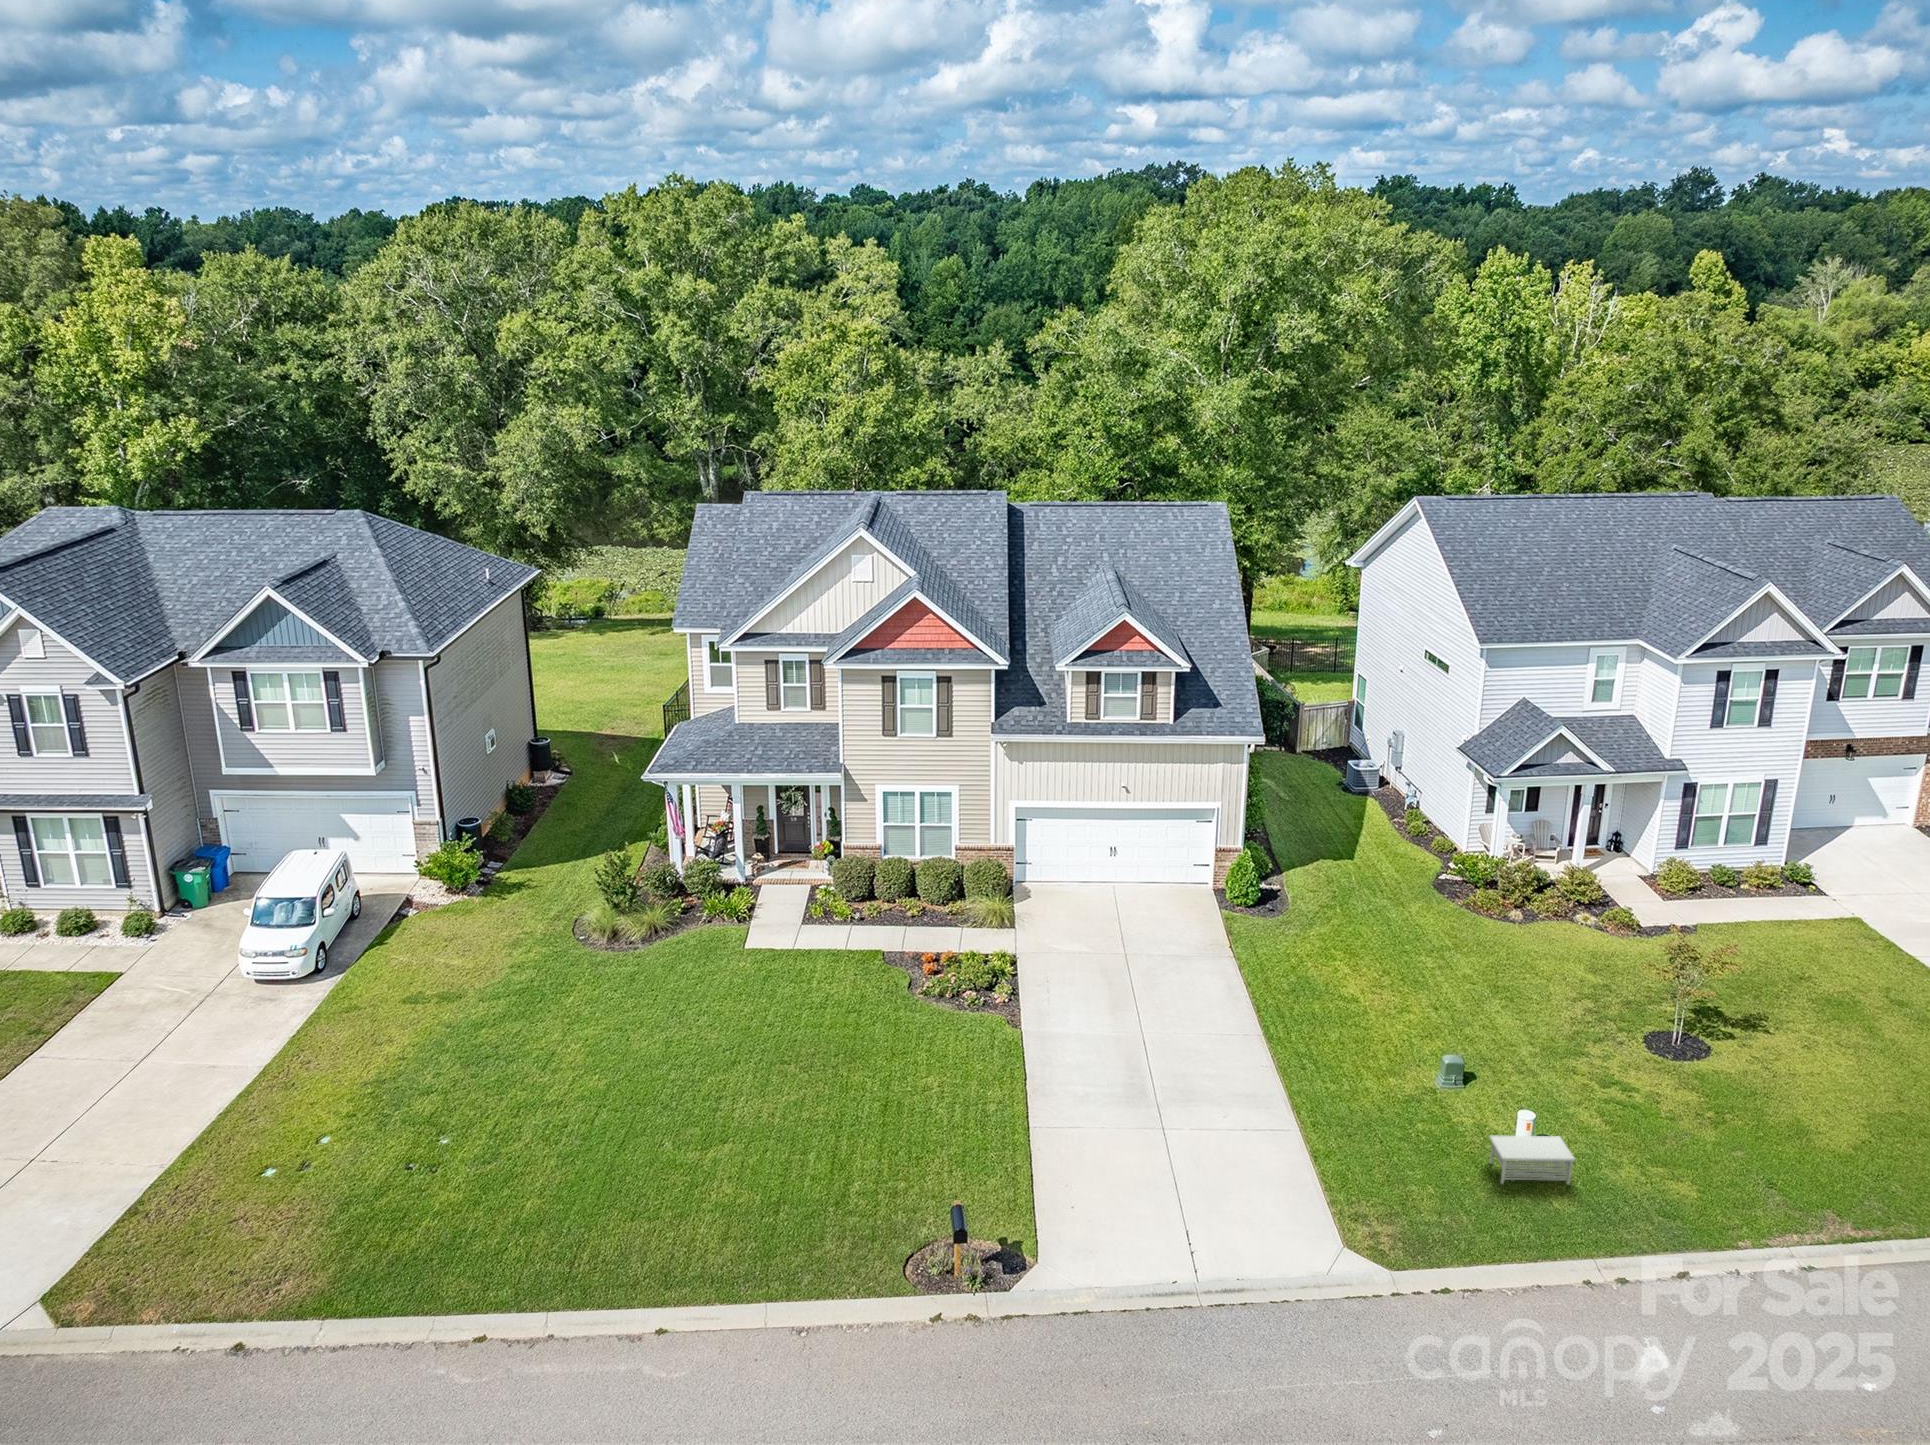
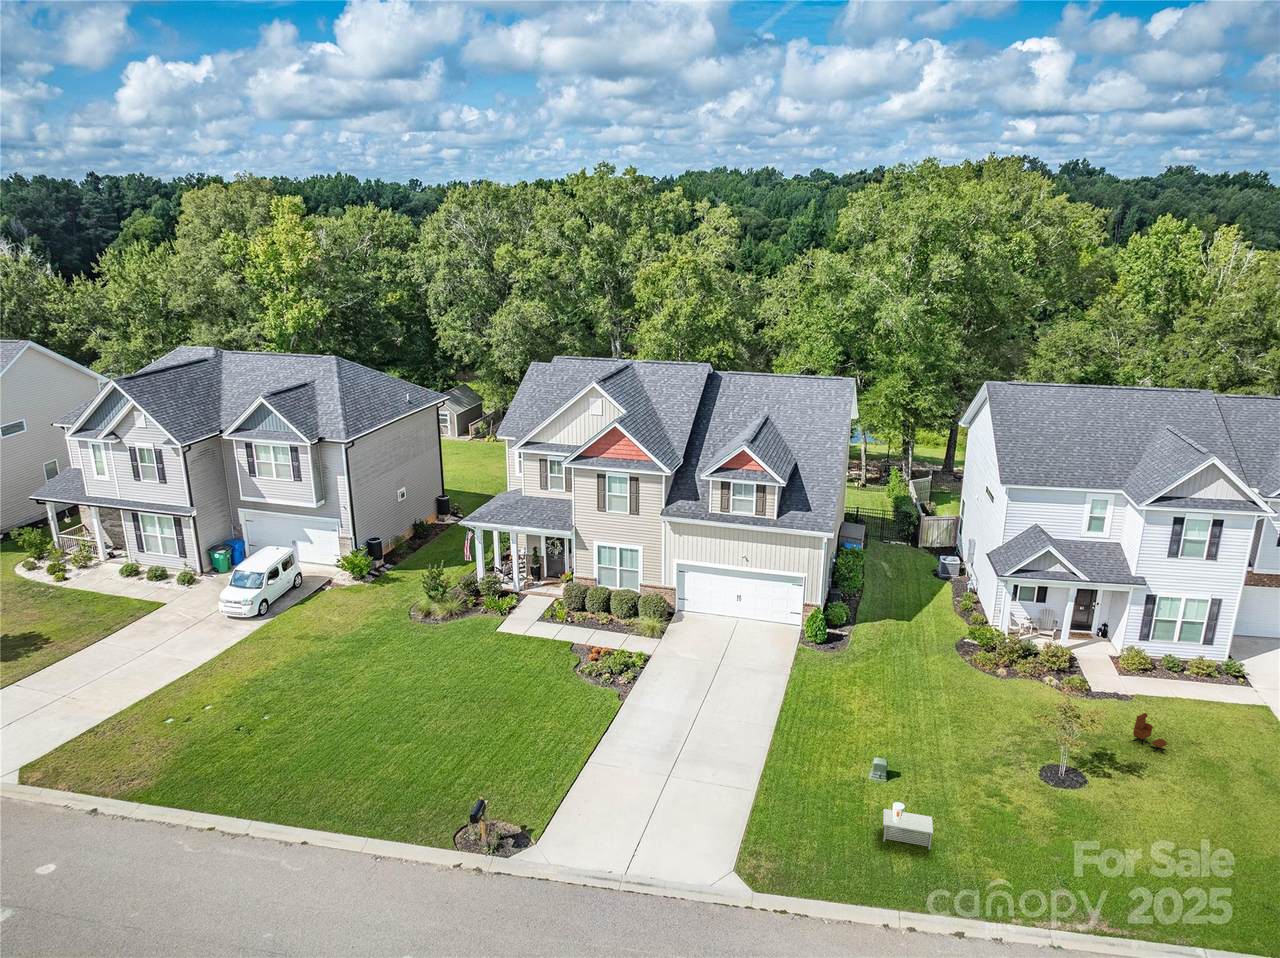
lounge chair: none [1733,948,1782,1002] -> present [1133,713,1167,754]

